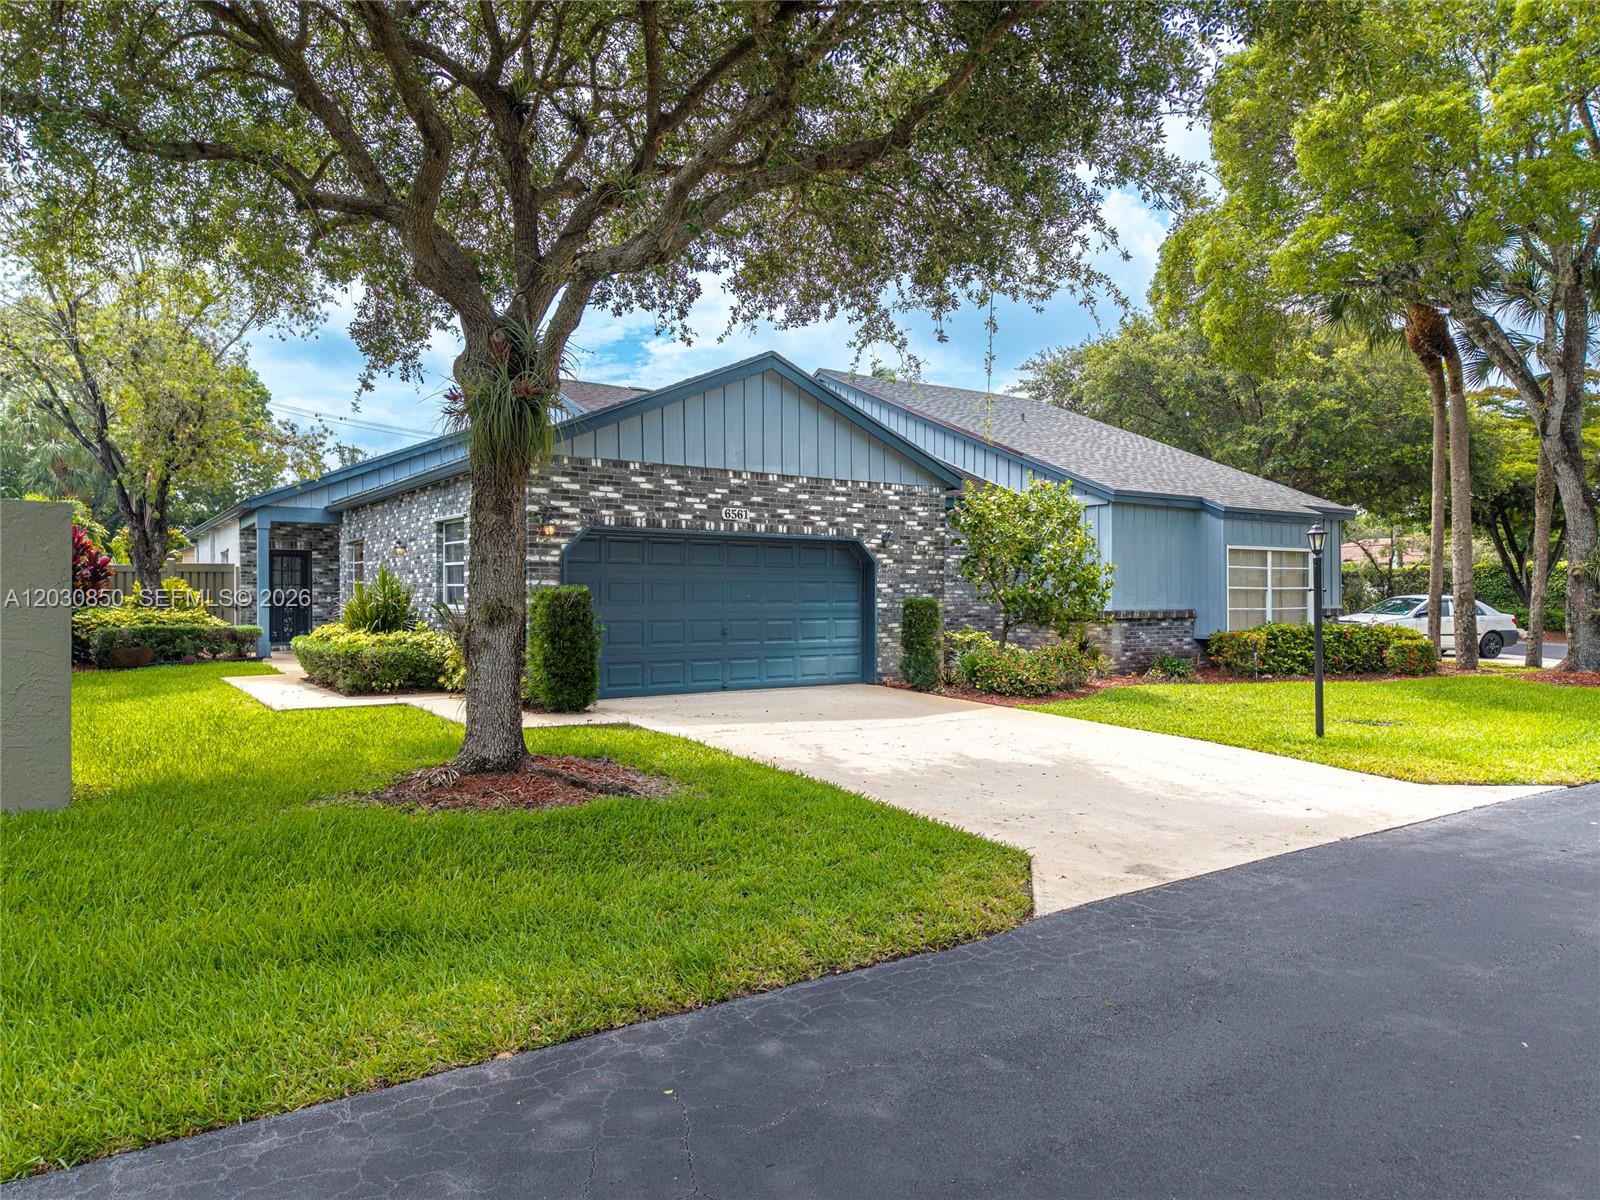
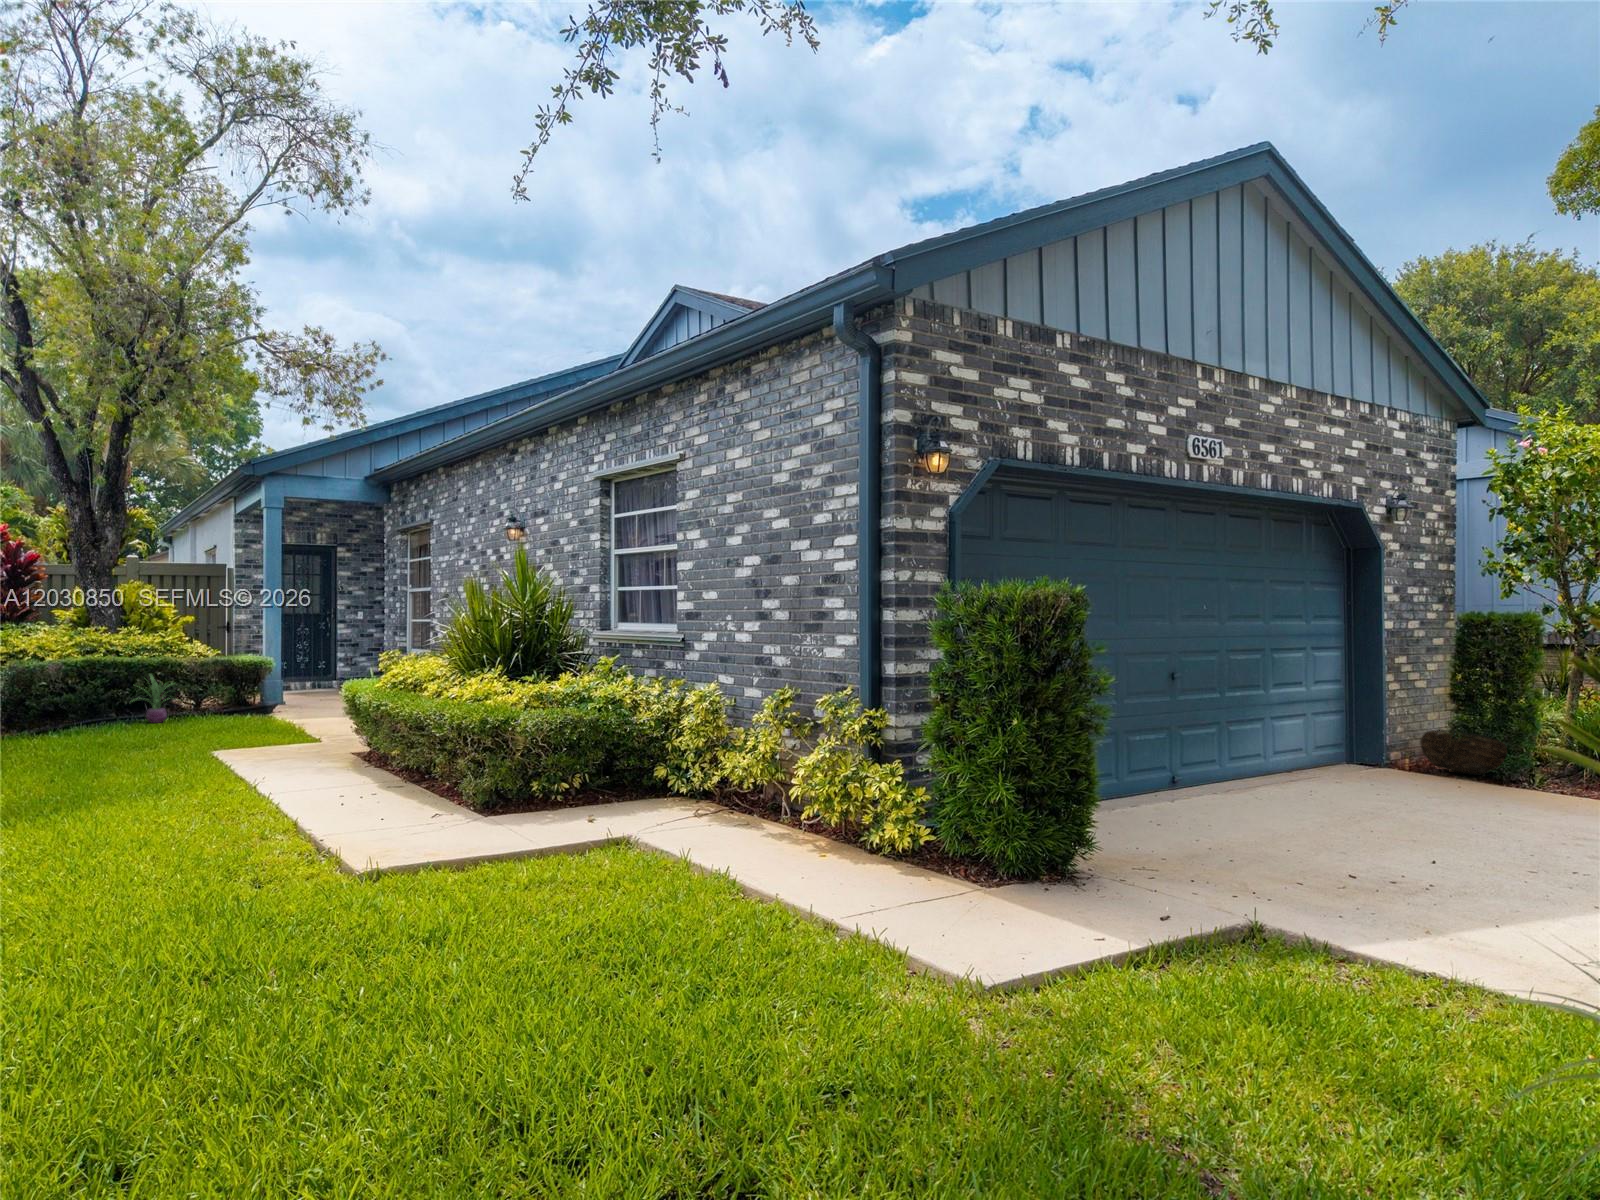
basket: present [109,646,154,667] -> present [1420,729,1507,774]

